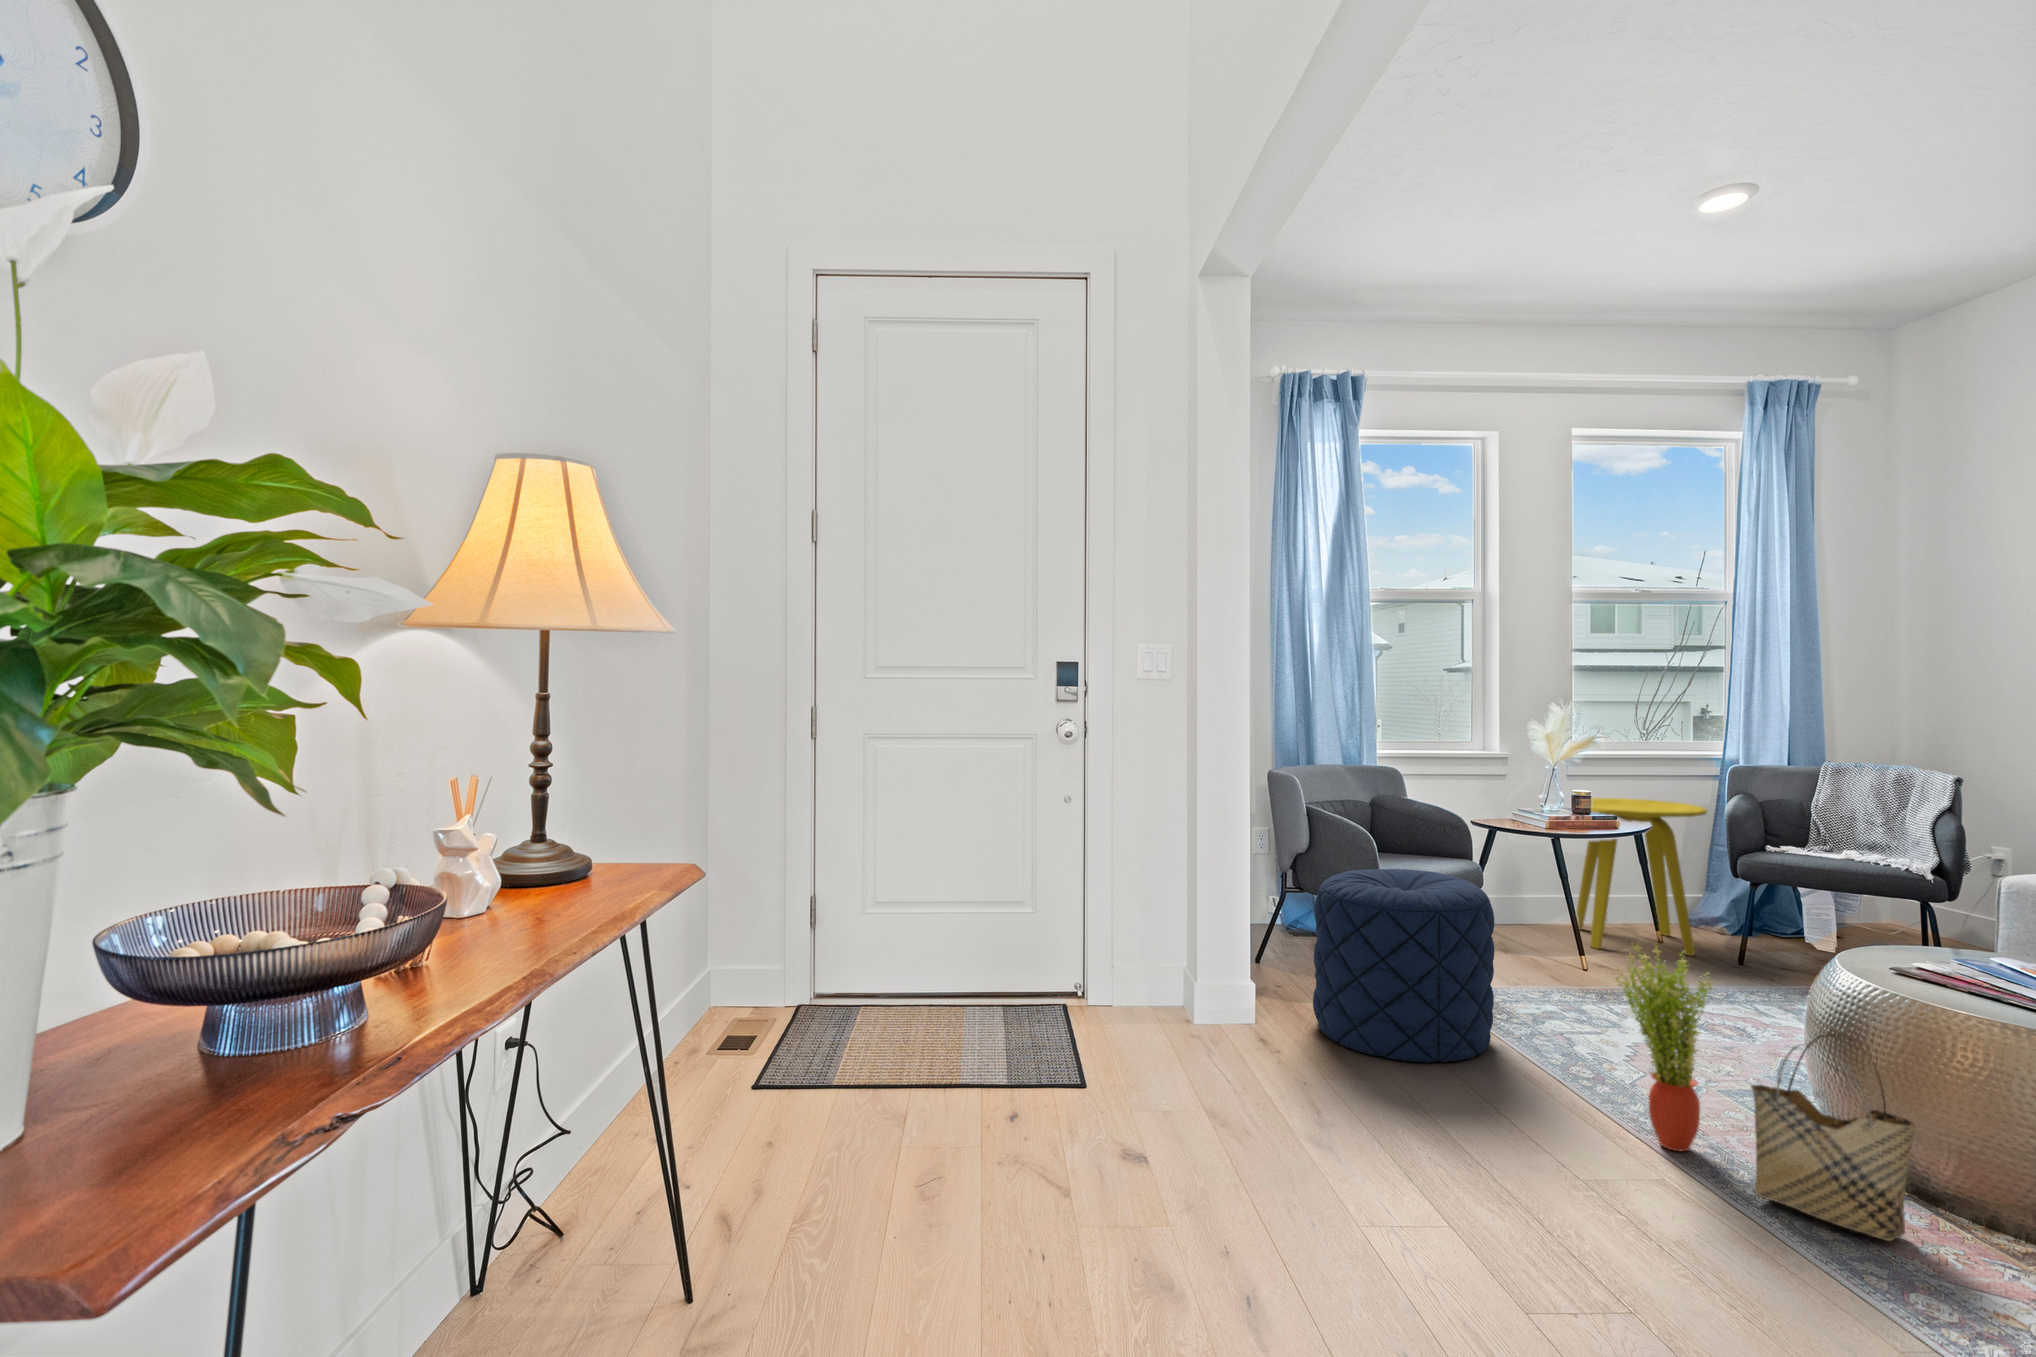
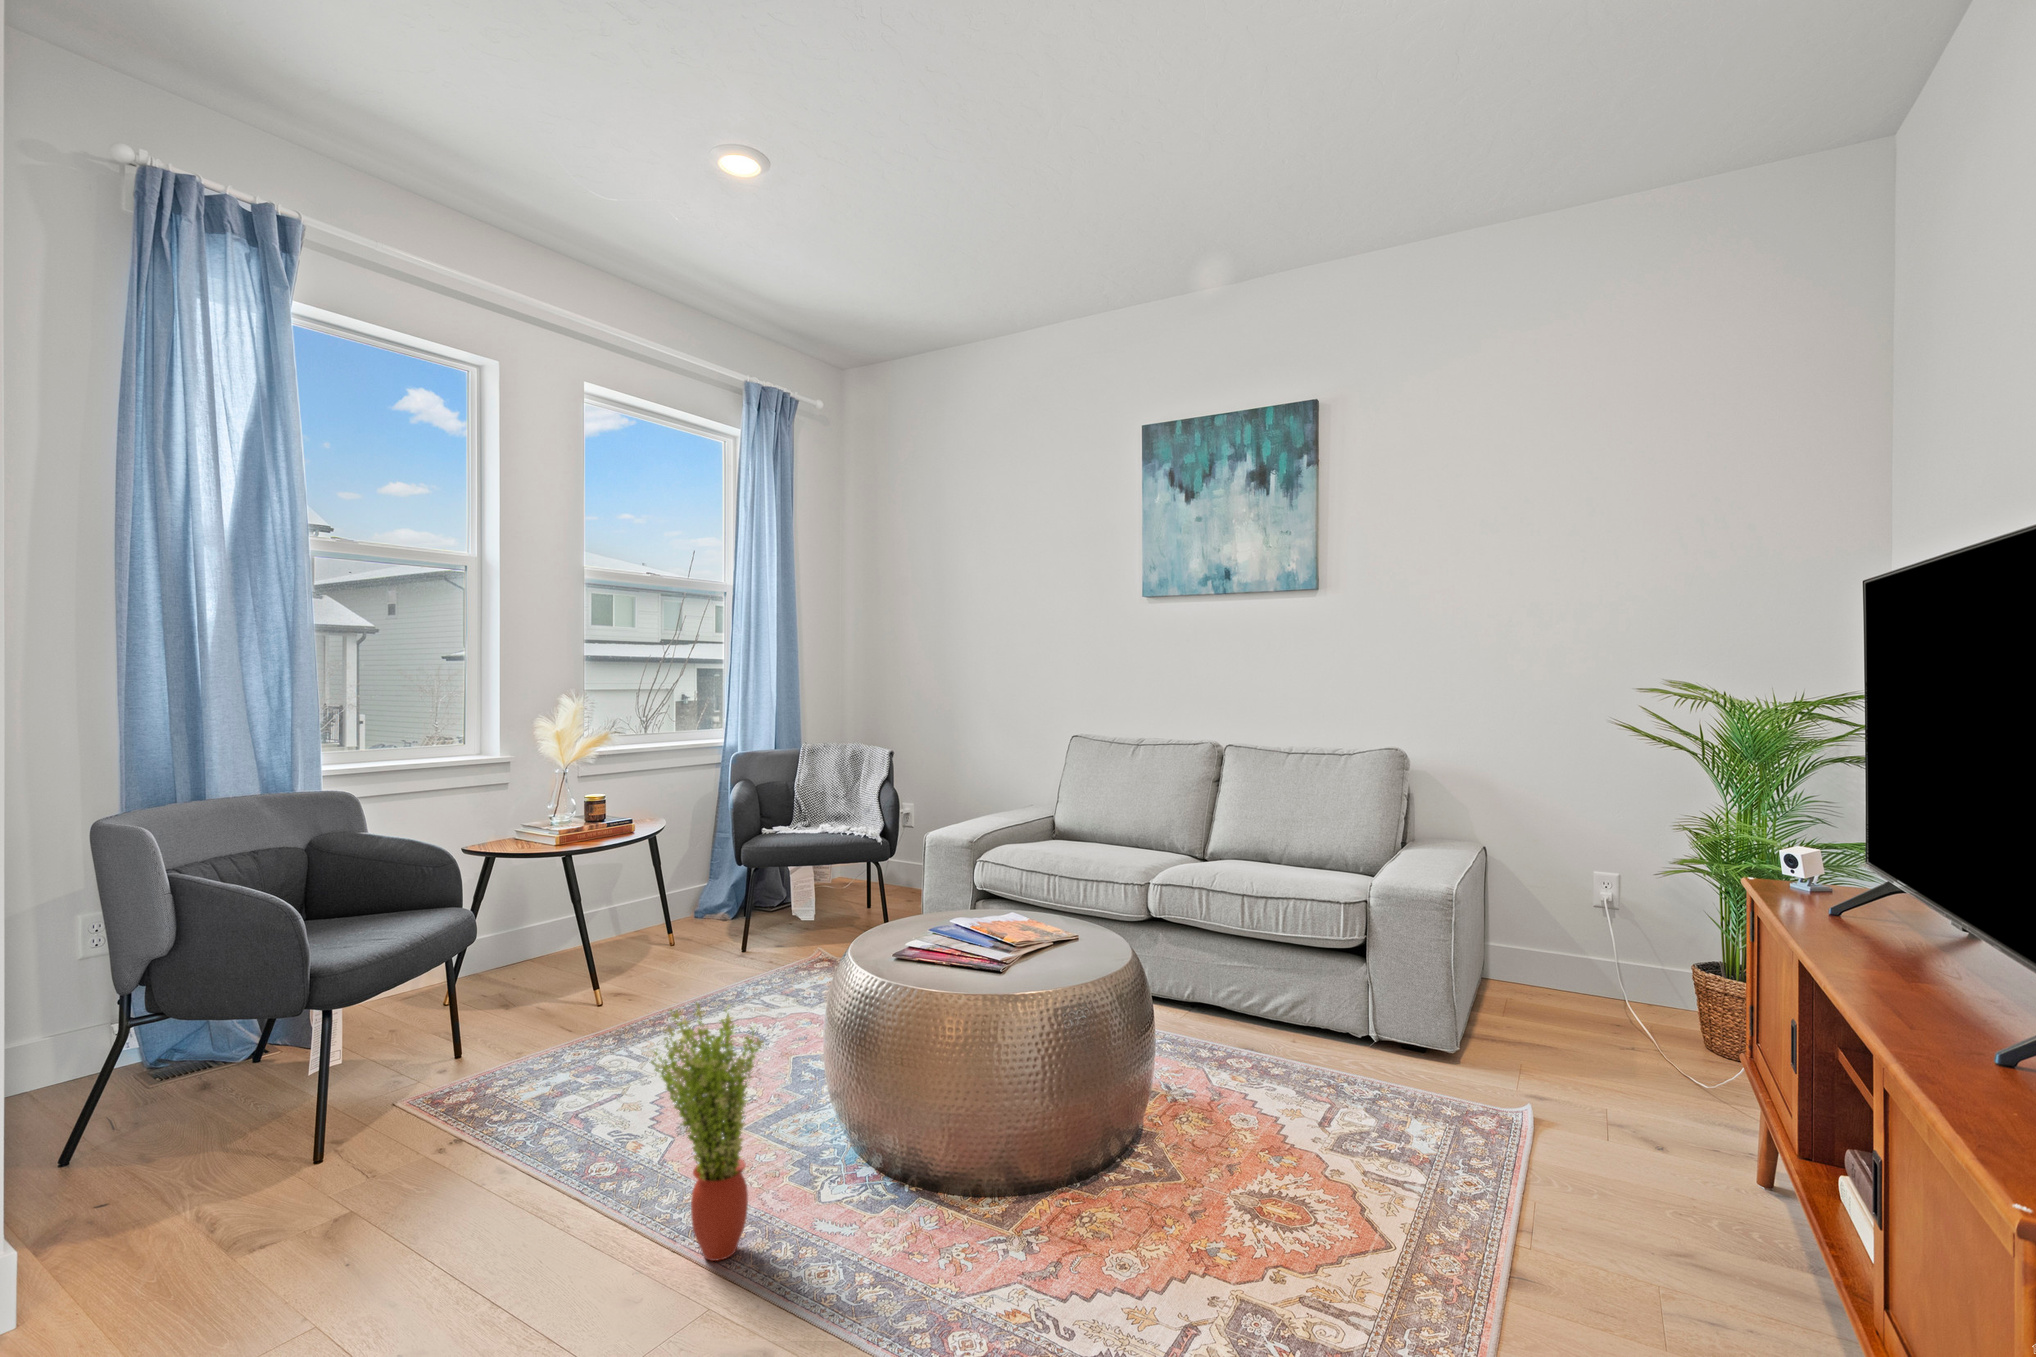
side table: present [1577,798,1707,956] -> none [569,796,714,971]
pouf: present [1313,869,1495,1062] -> none [174,946,487,1276]
woven basket: present [1751,1034,1916,1241] -> none [806,1066,958,1295]

